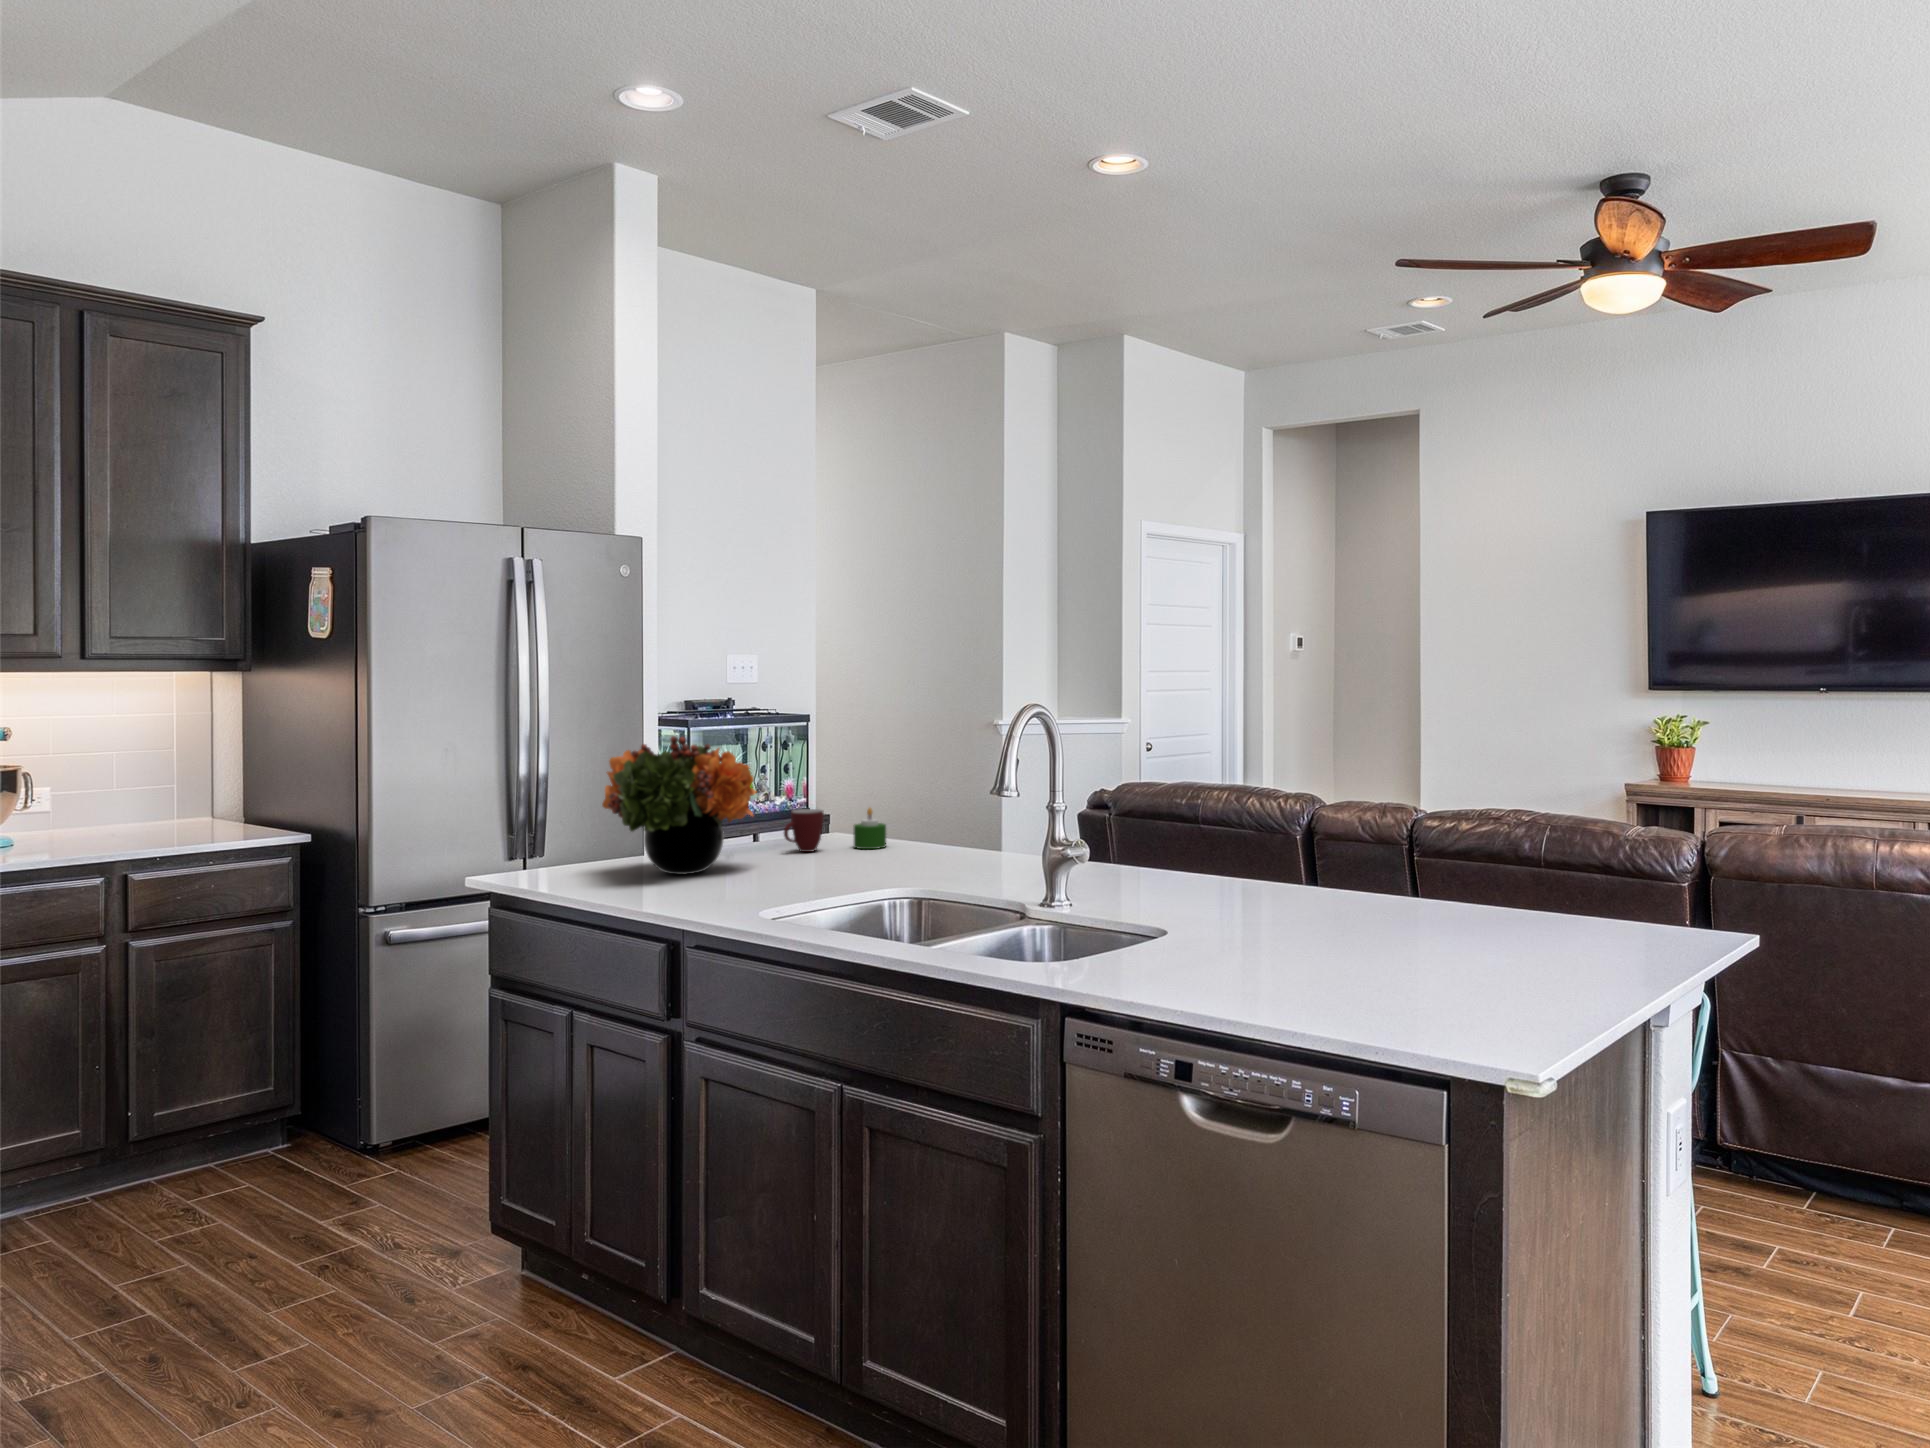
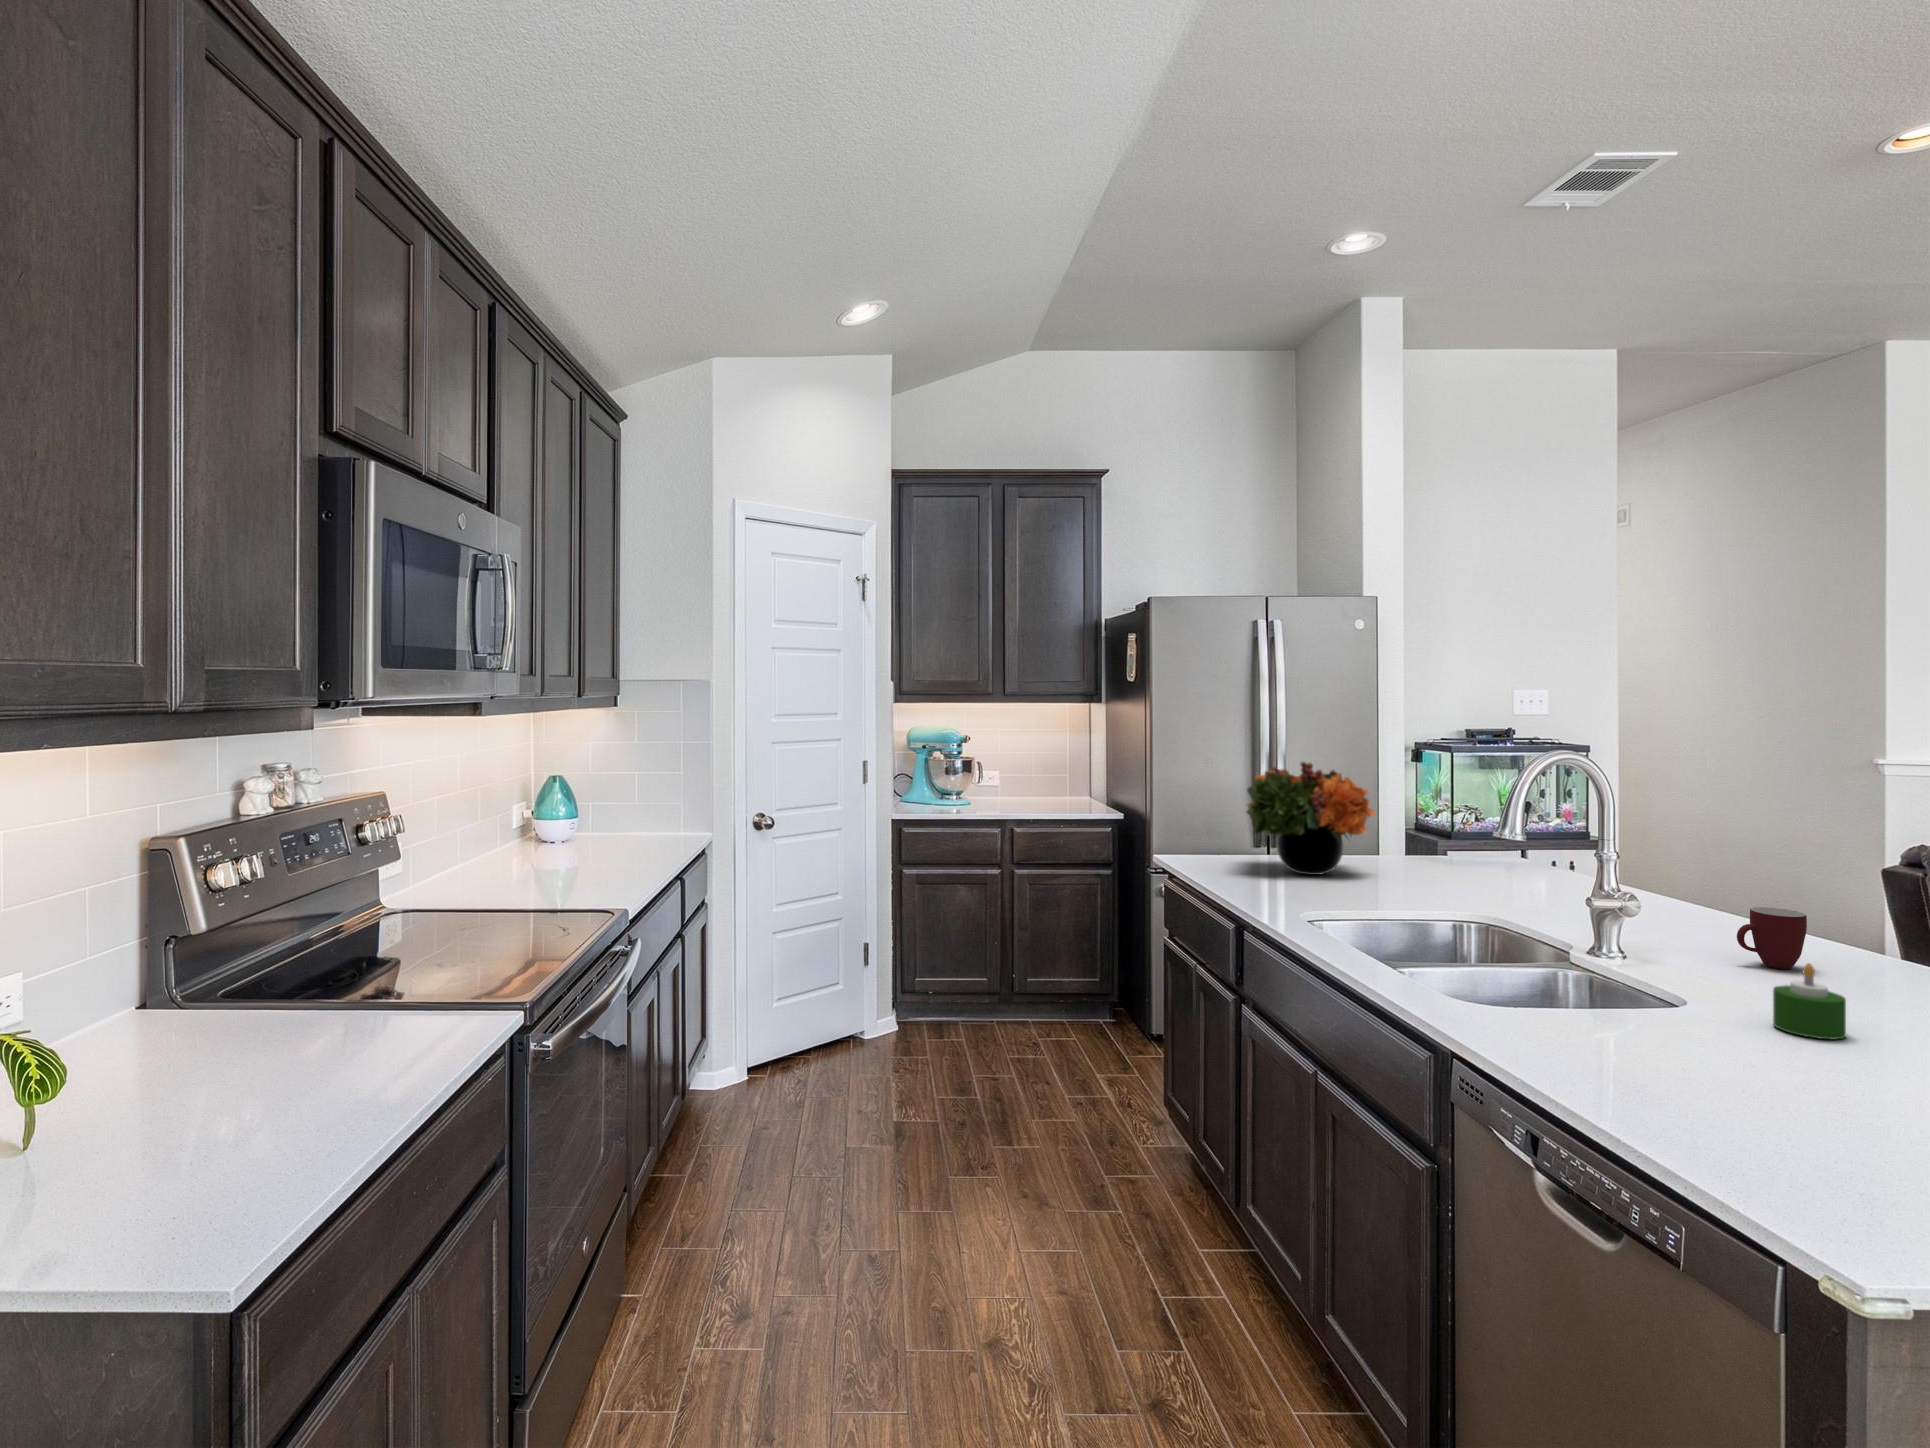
candle: present [854,808,886,849] -> present [1773,964,1846,1039]
mug: present [784,809,824,852] -> present [1737,907,1807,969]

